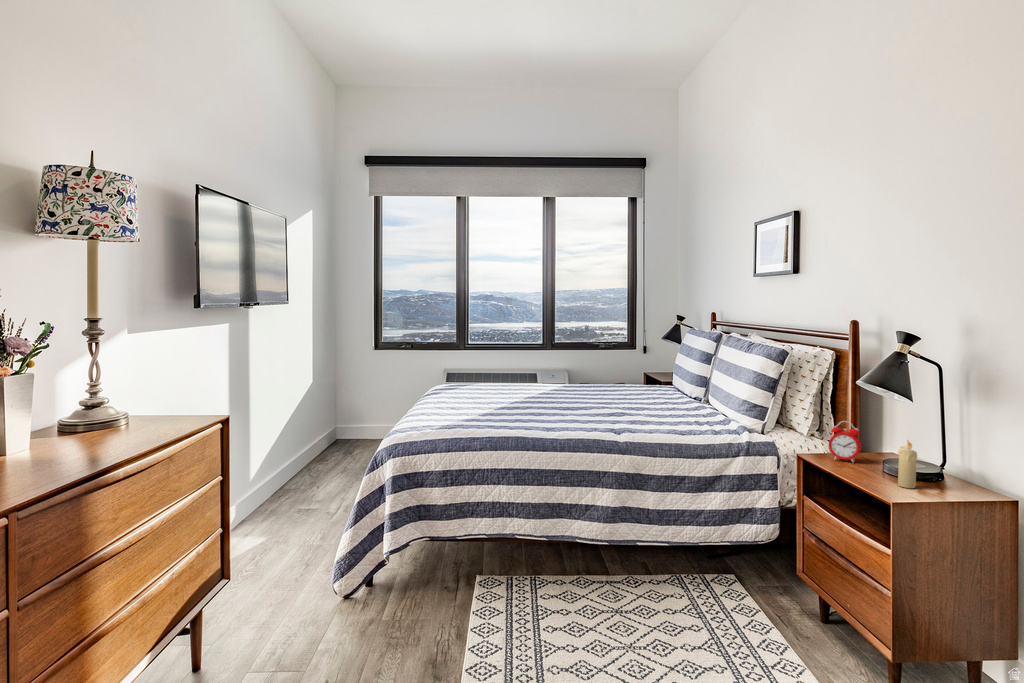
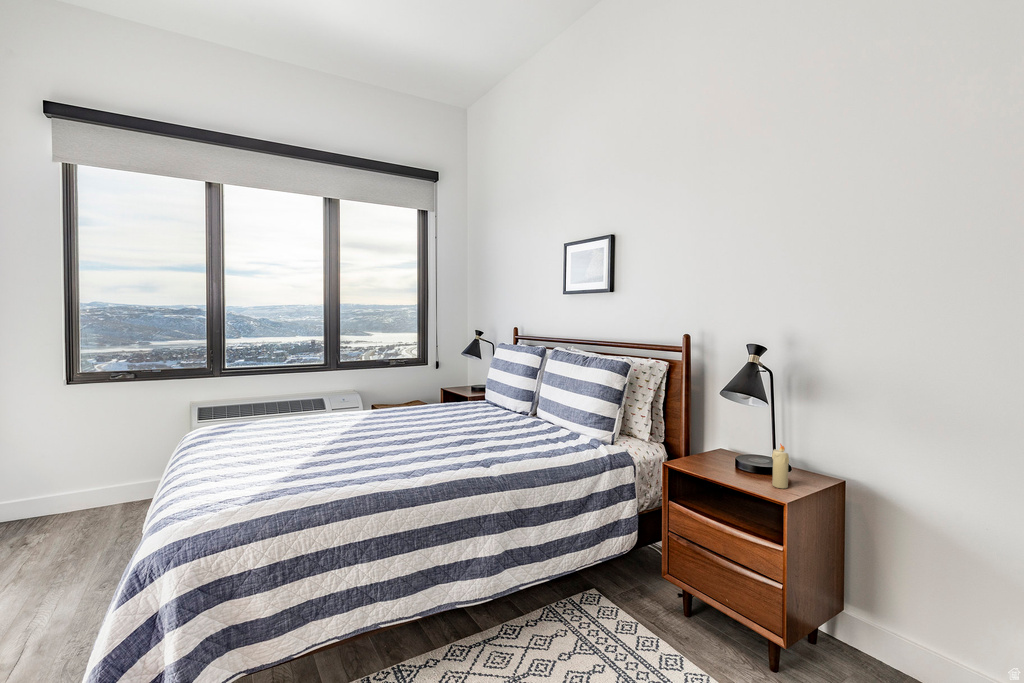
alarm clock: present [829,421,861,462] -> none [685,426,713,465]

